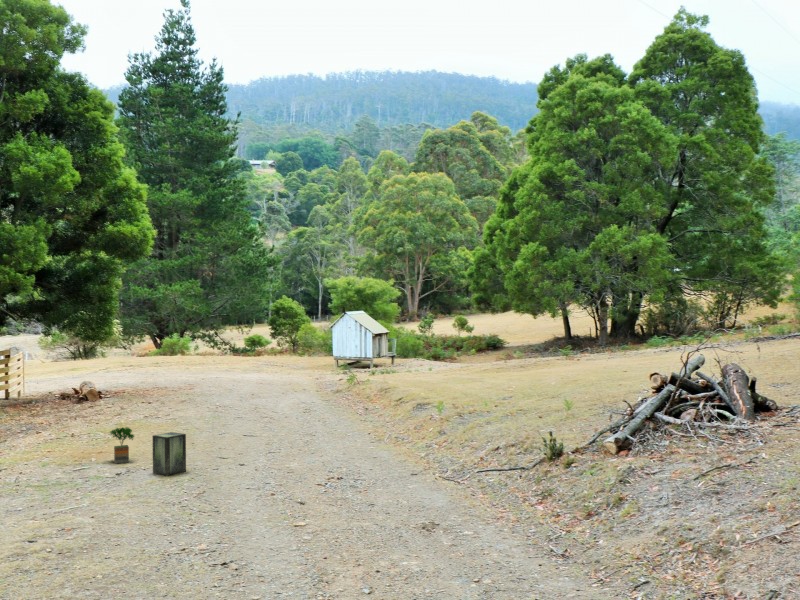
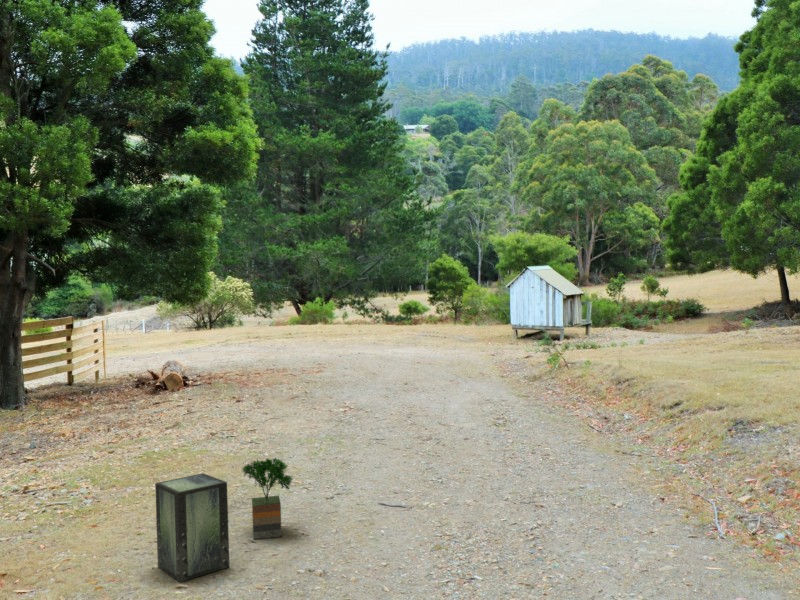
potted tree: present [110,427,134,464] -> present [242,458,292,539]

